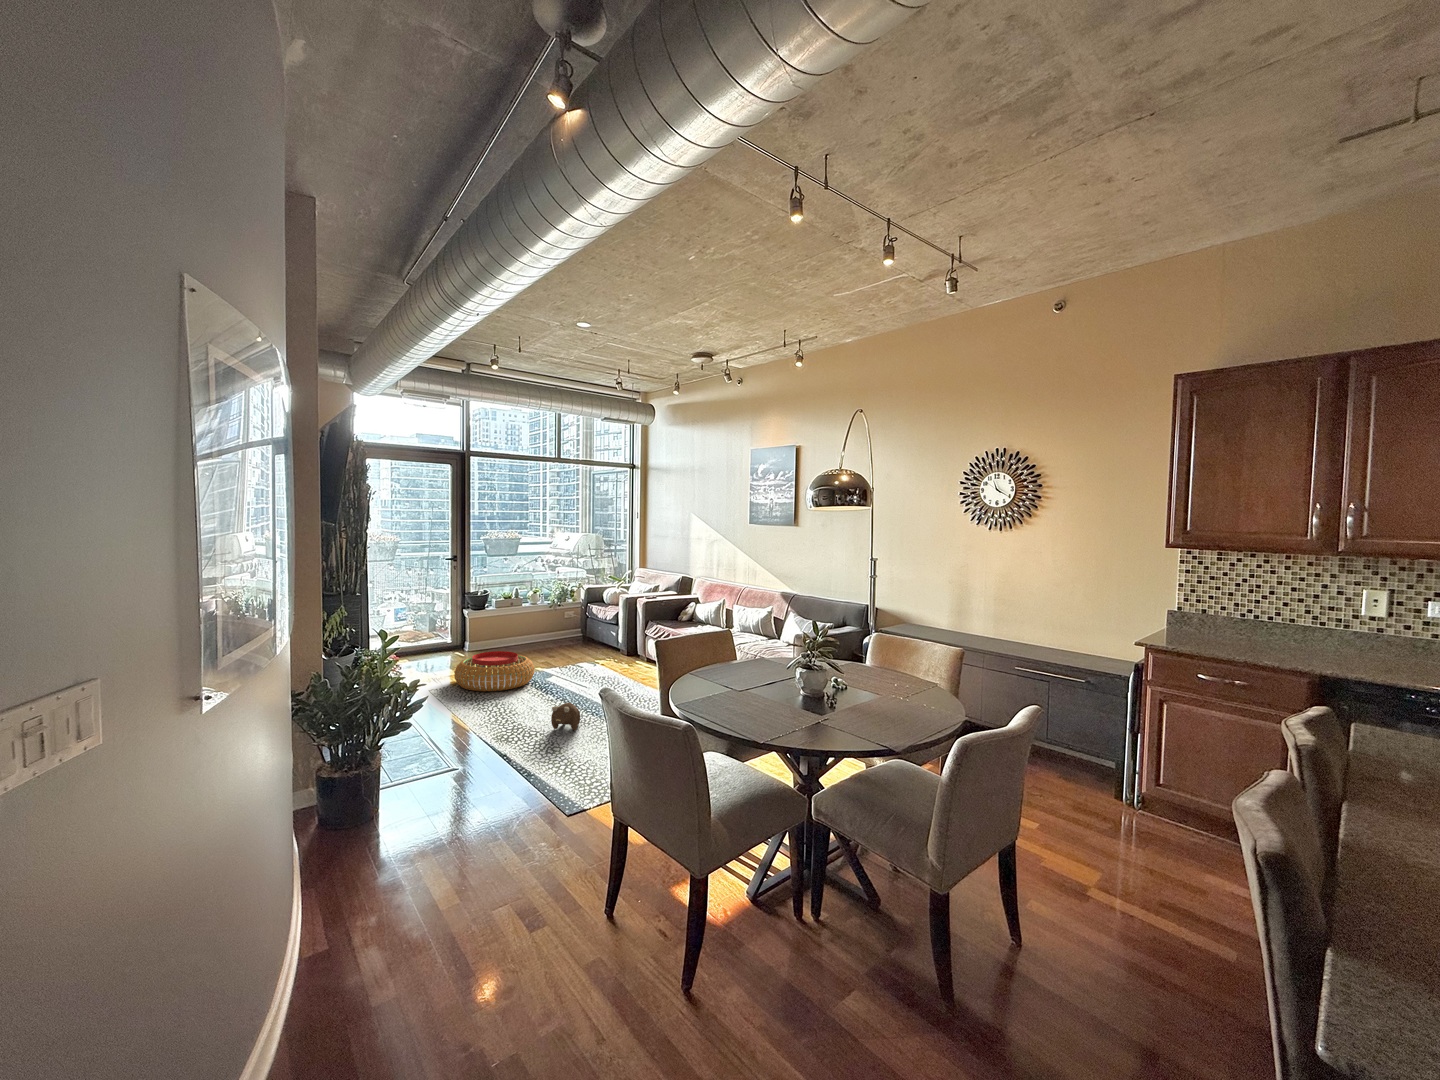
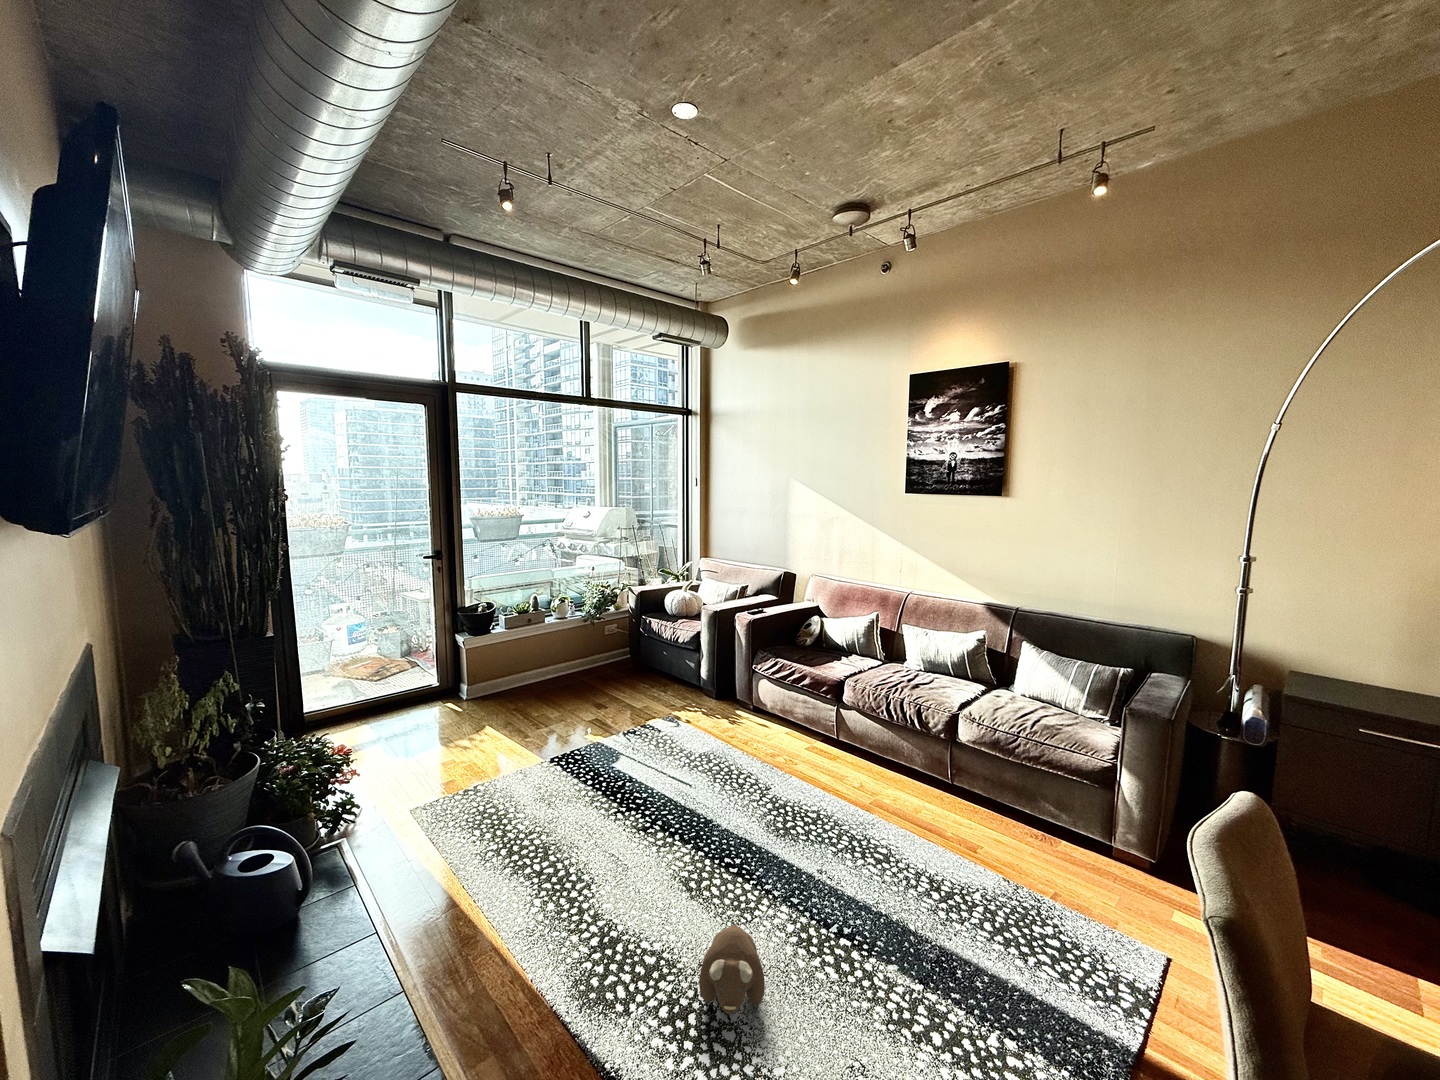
pouf: present [454,651,534,691] -> none [448,731,596,830]

